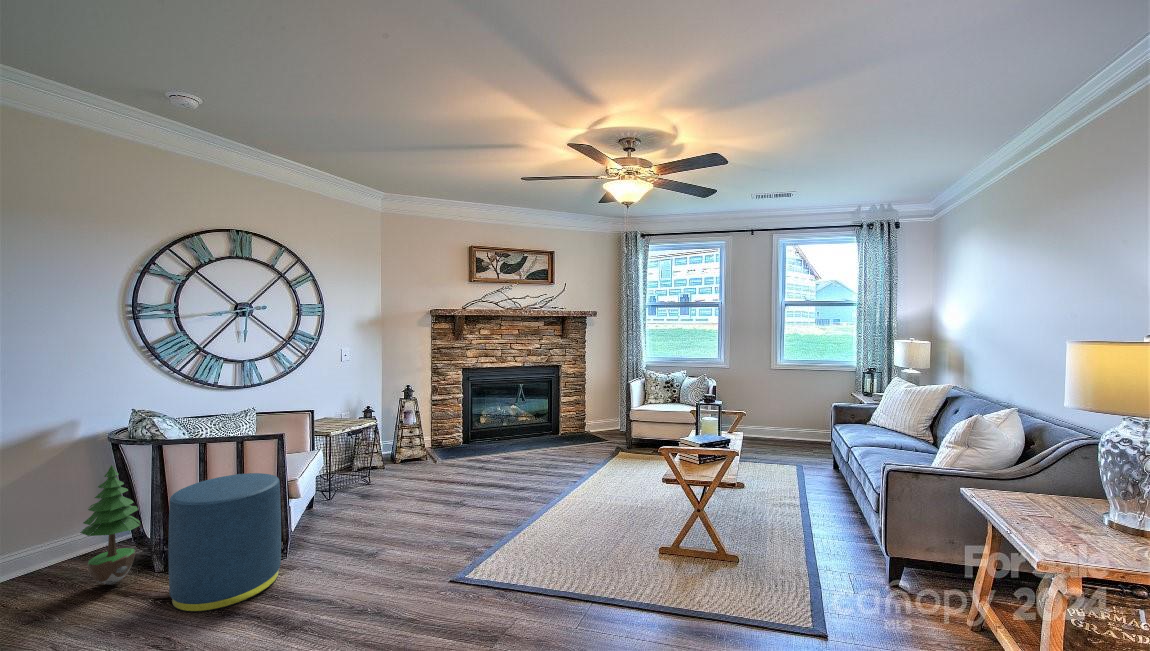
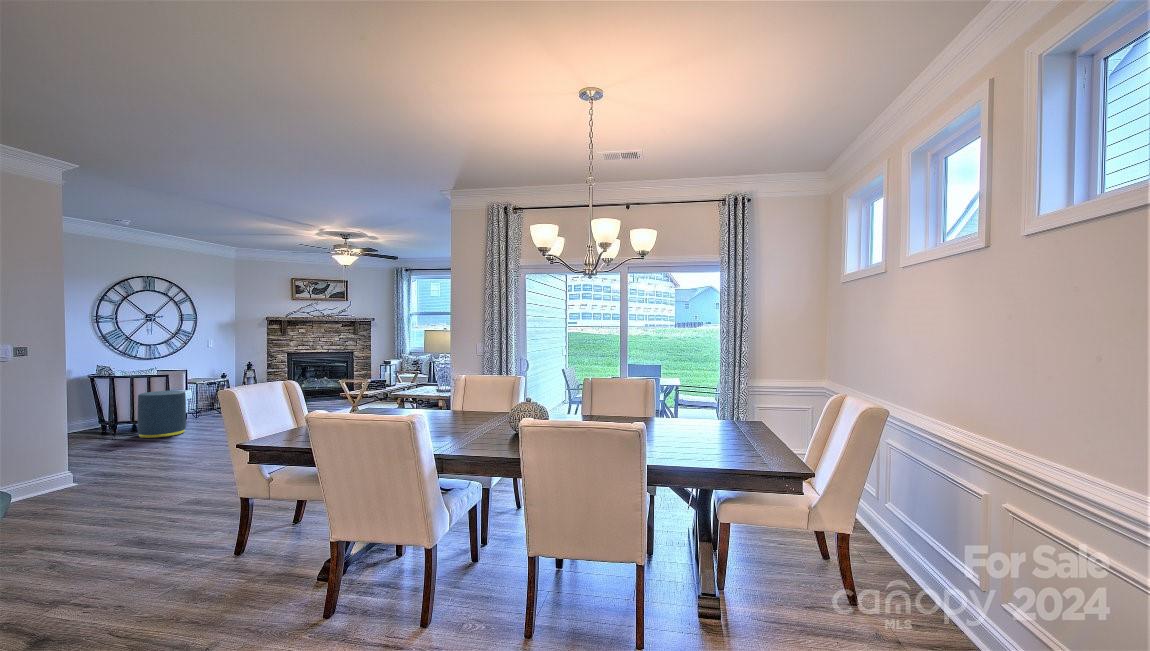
potted tree: present [80,465,140,585] -> none [93,385,118,436]

